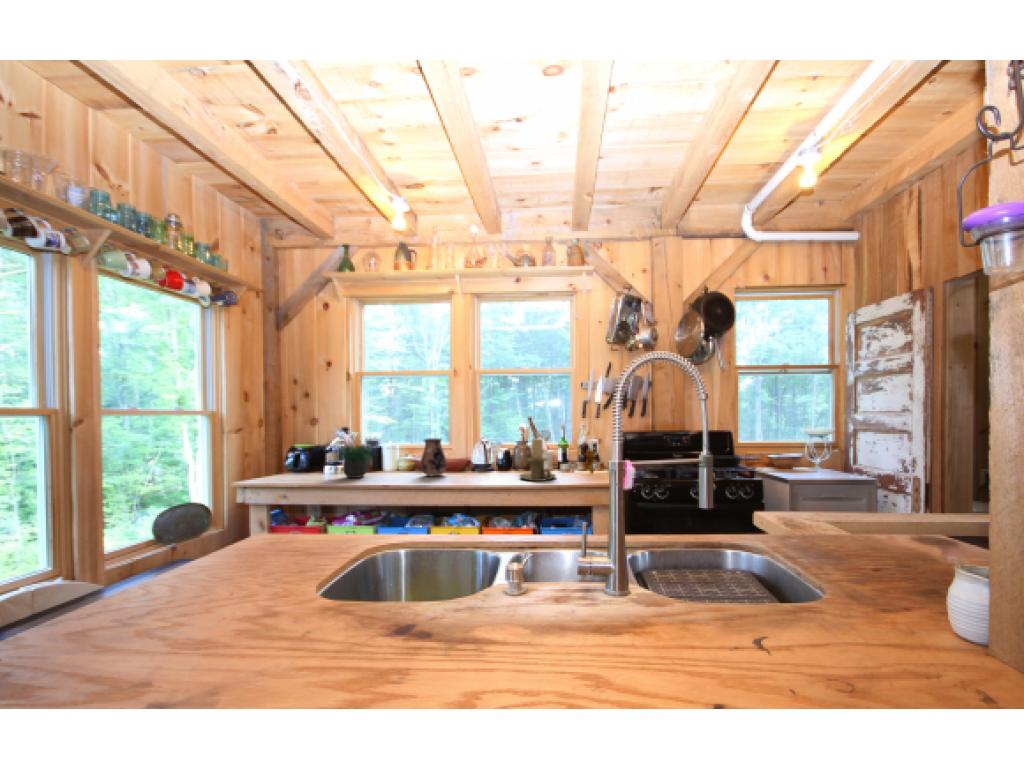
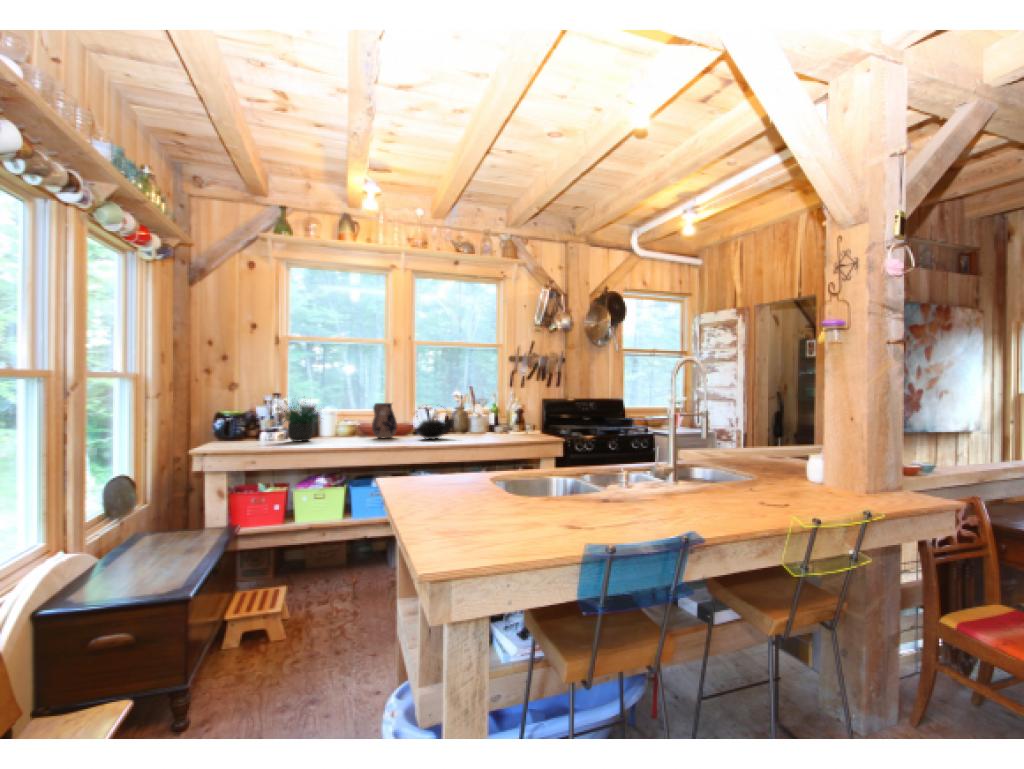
candle holder: present [519,439,555,481] -> none [469,402,502,438]
teapot: none [458,442,497,481] -> present [417,418,452,439]

